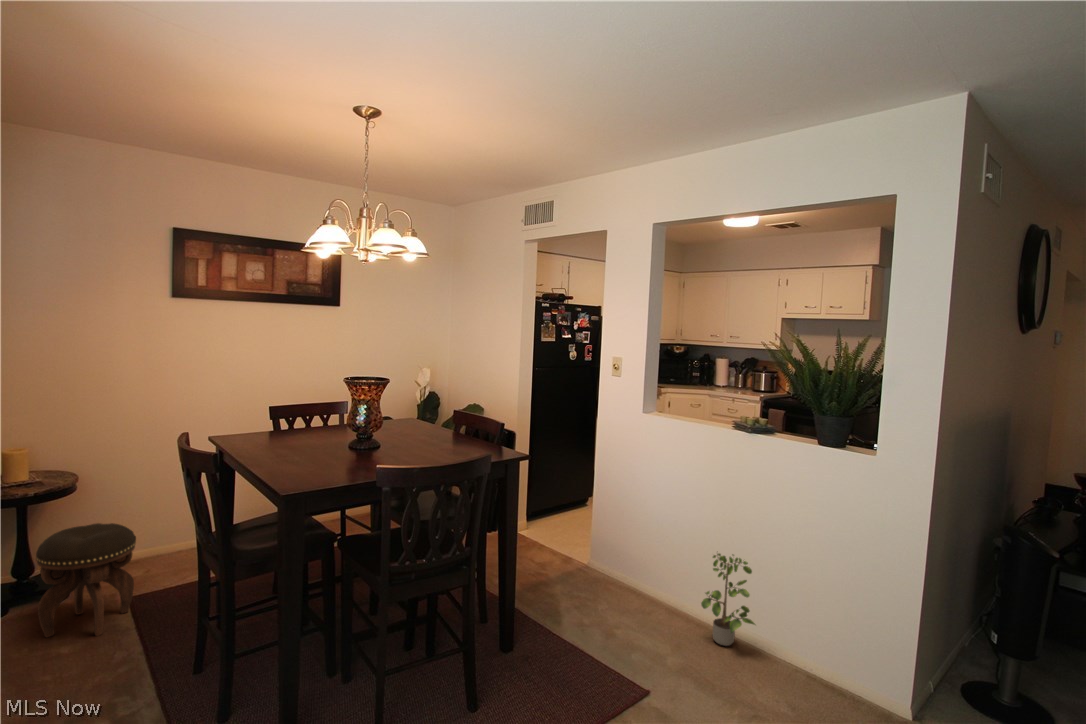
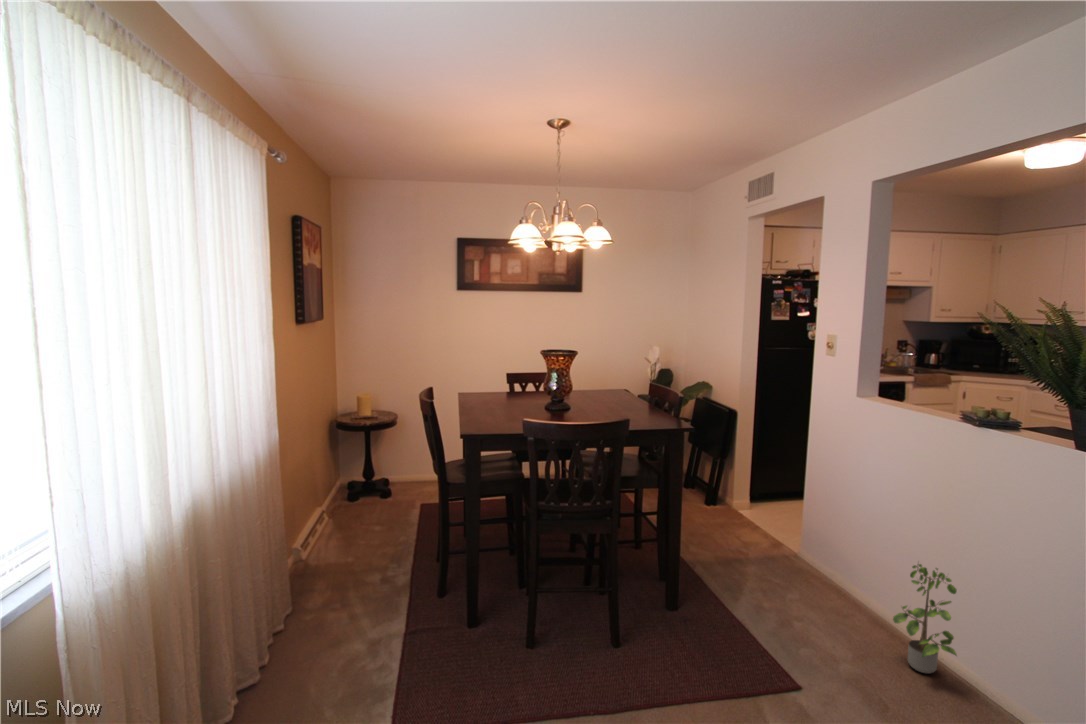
footstool: present [36,523,136,637] -> none [365,449,420,525]

